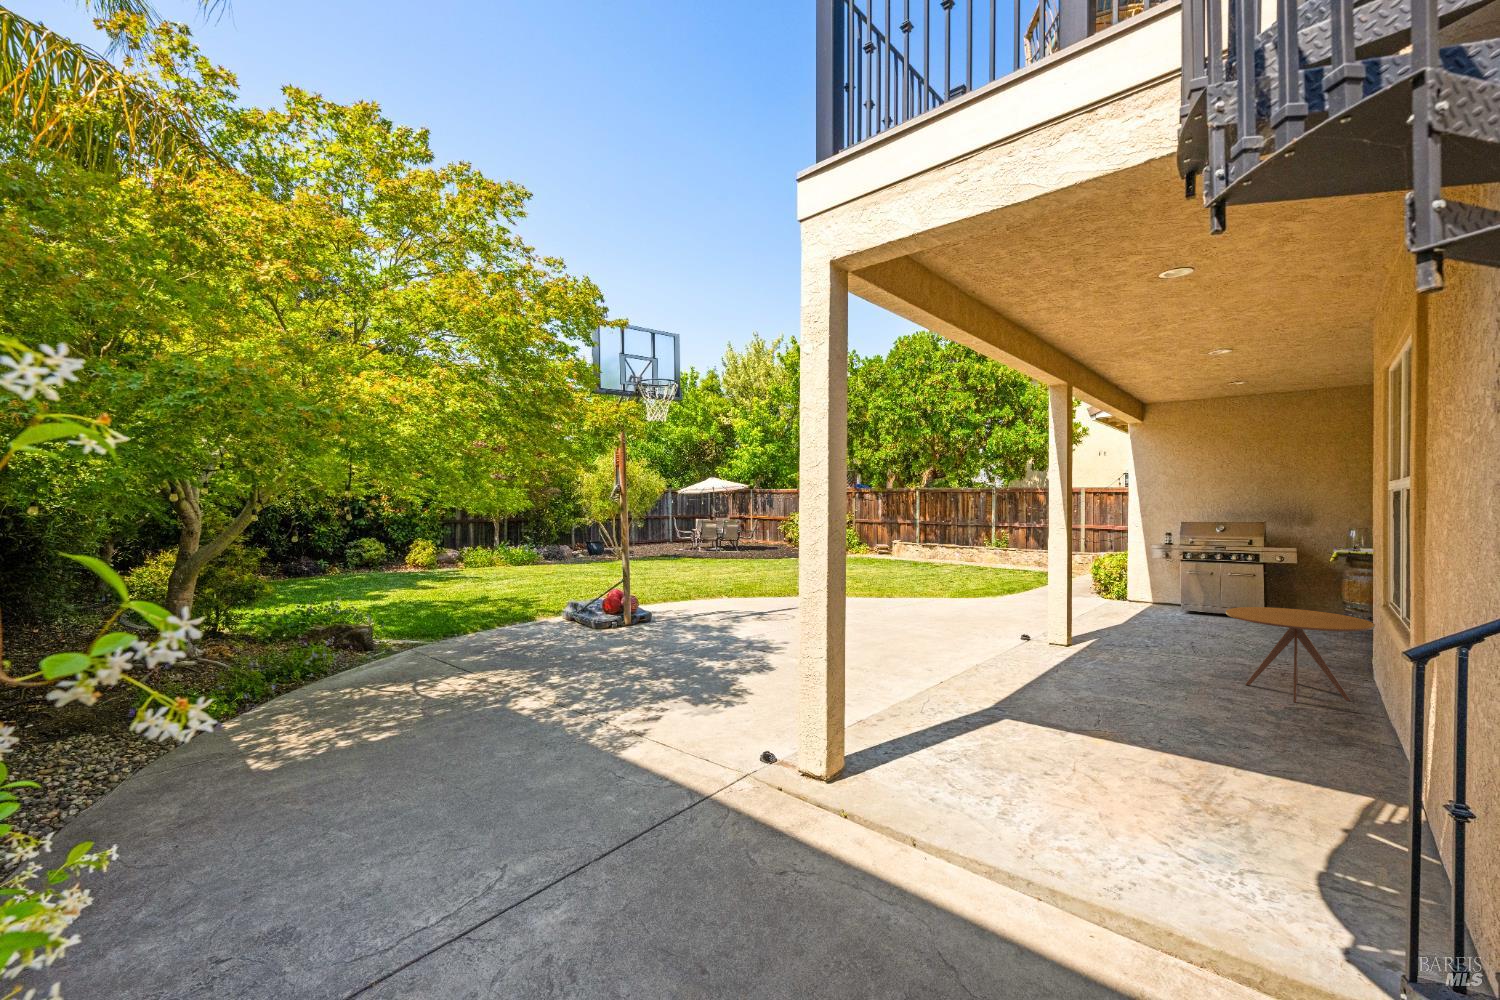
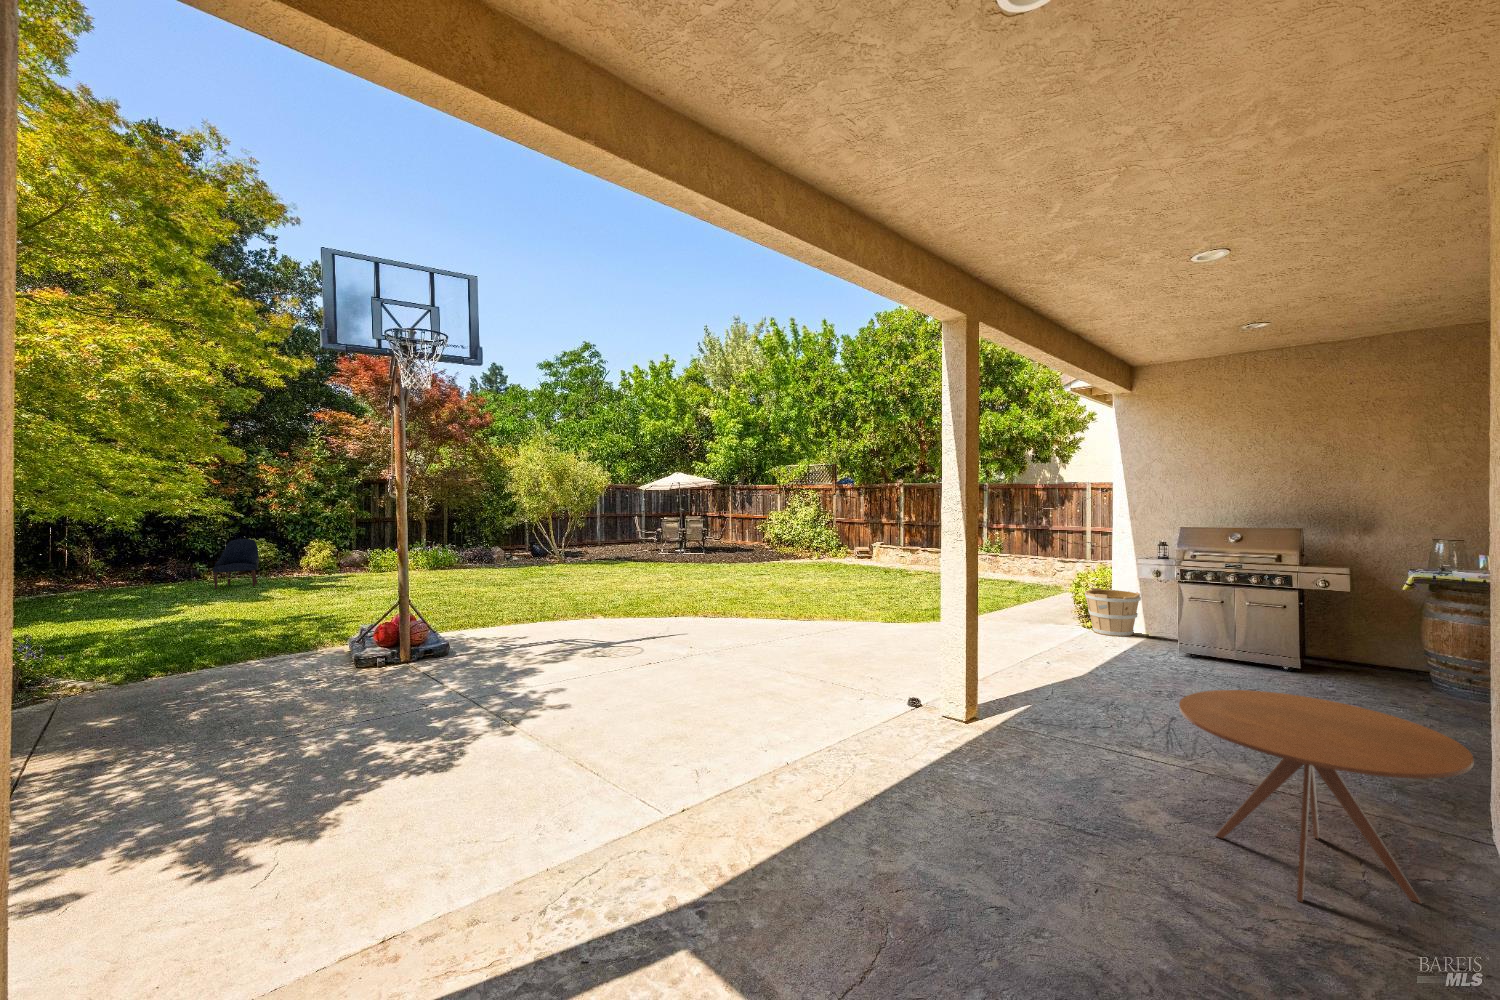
chair: none [313,535,350,581] -> present [213,539,259,589]
wooden bucket: none [1107,569,1150,603] -> present [1085,588,1141,637]

